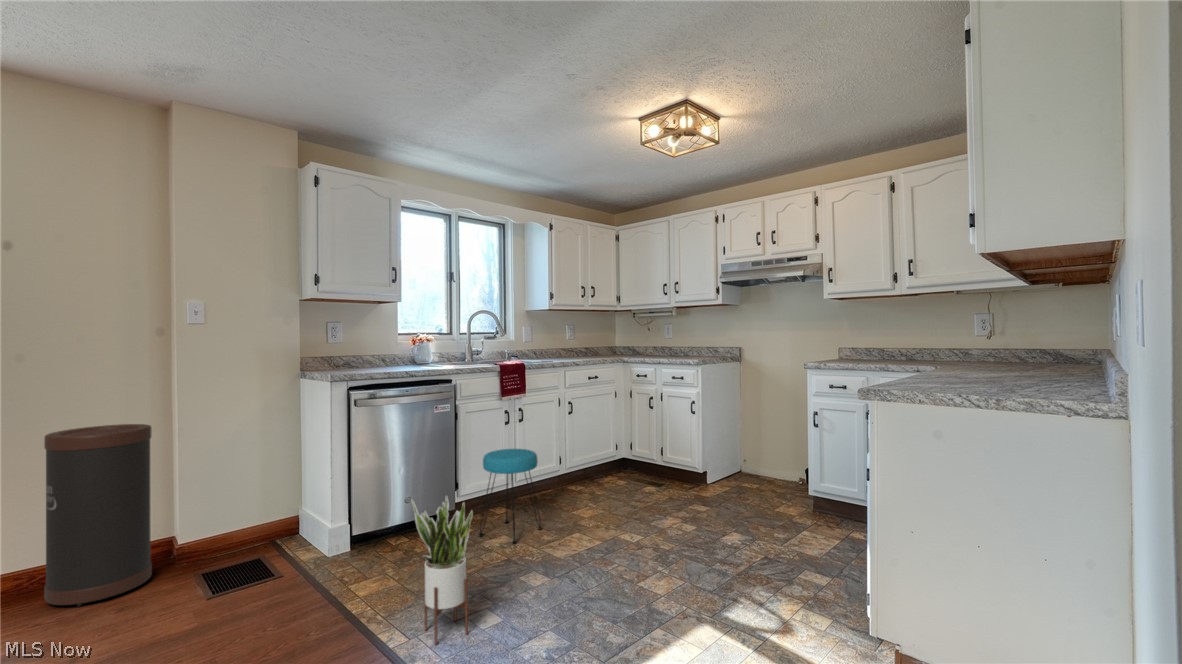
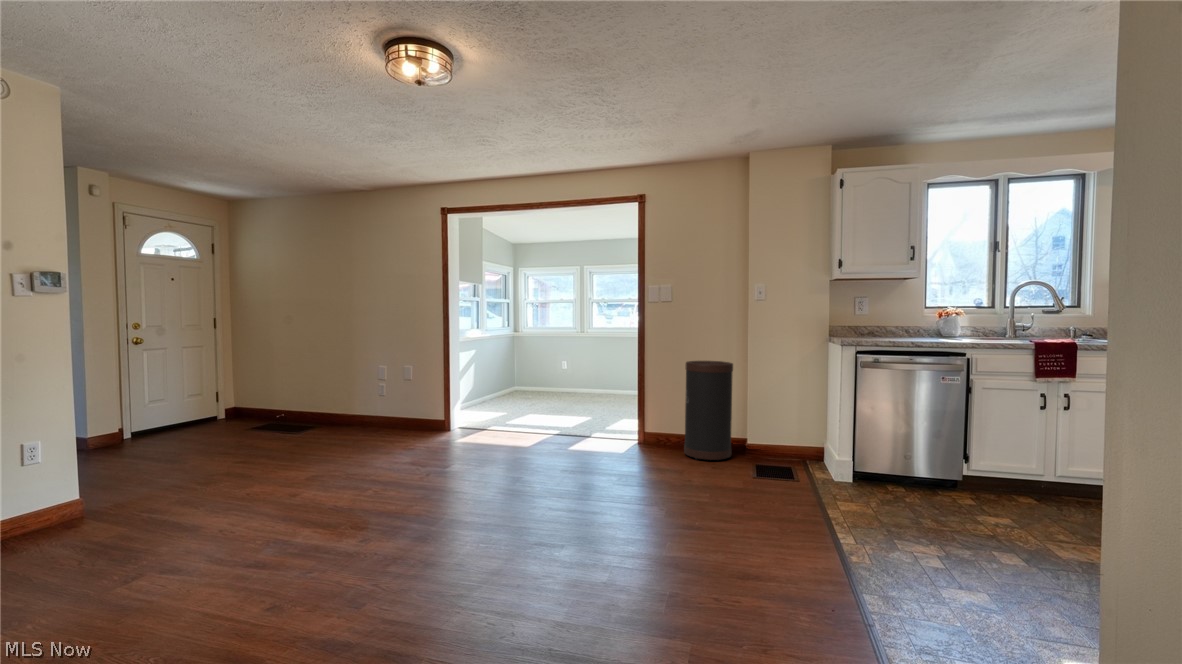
stool: present [479,449,541,543] -> none [978,431,1063,528]
potted plant: present [411,496,473,645] -> none [863,438,918,562]

